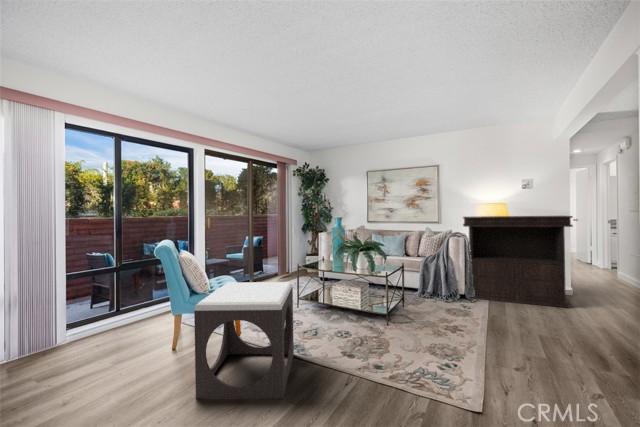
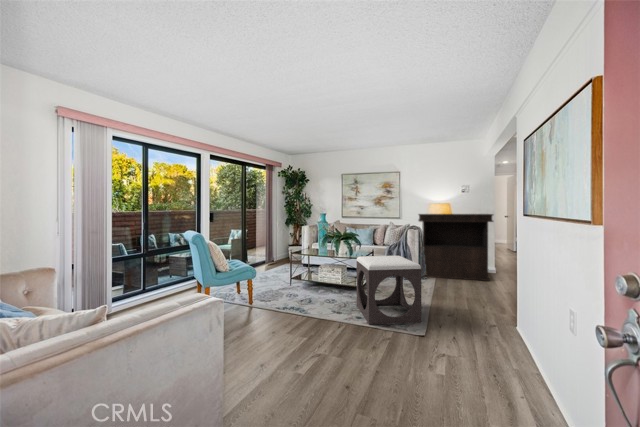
footstool: present [194,282,294,399] -> present [357,256,421,325]

